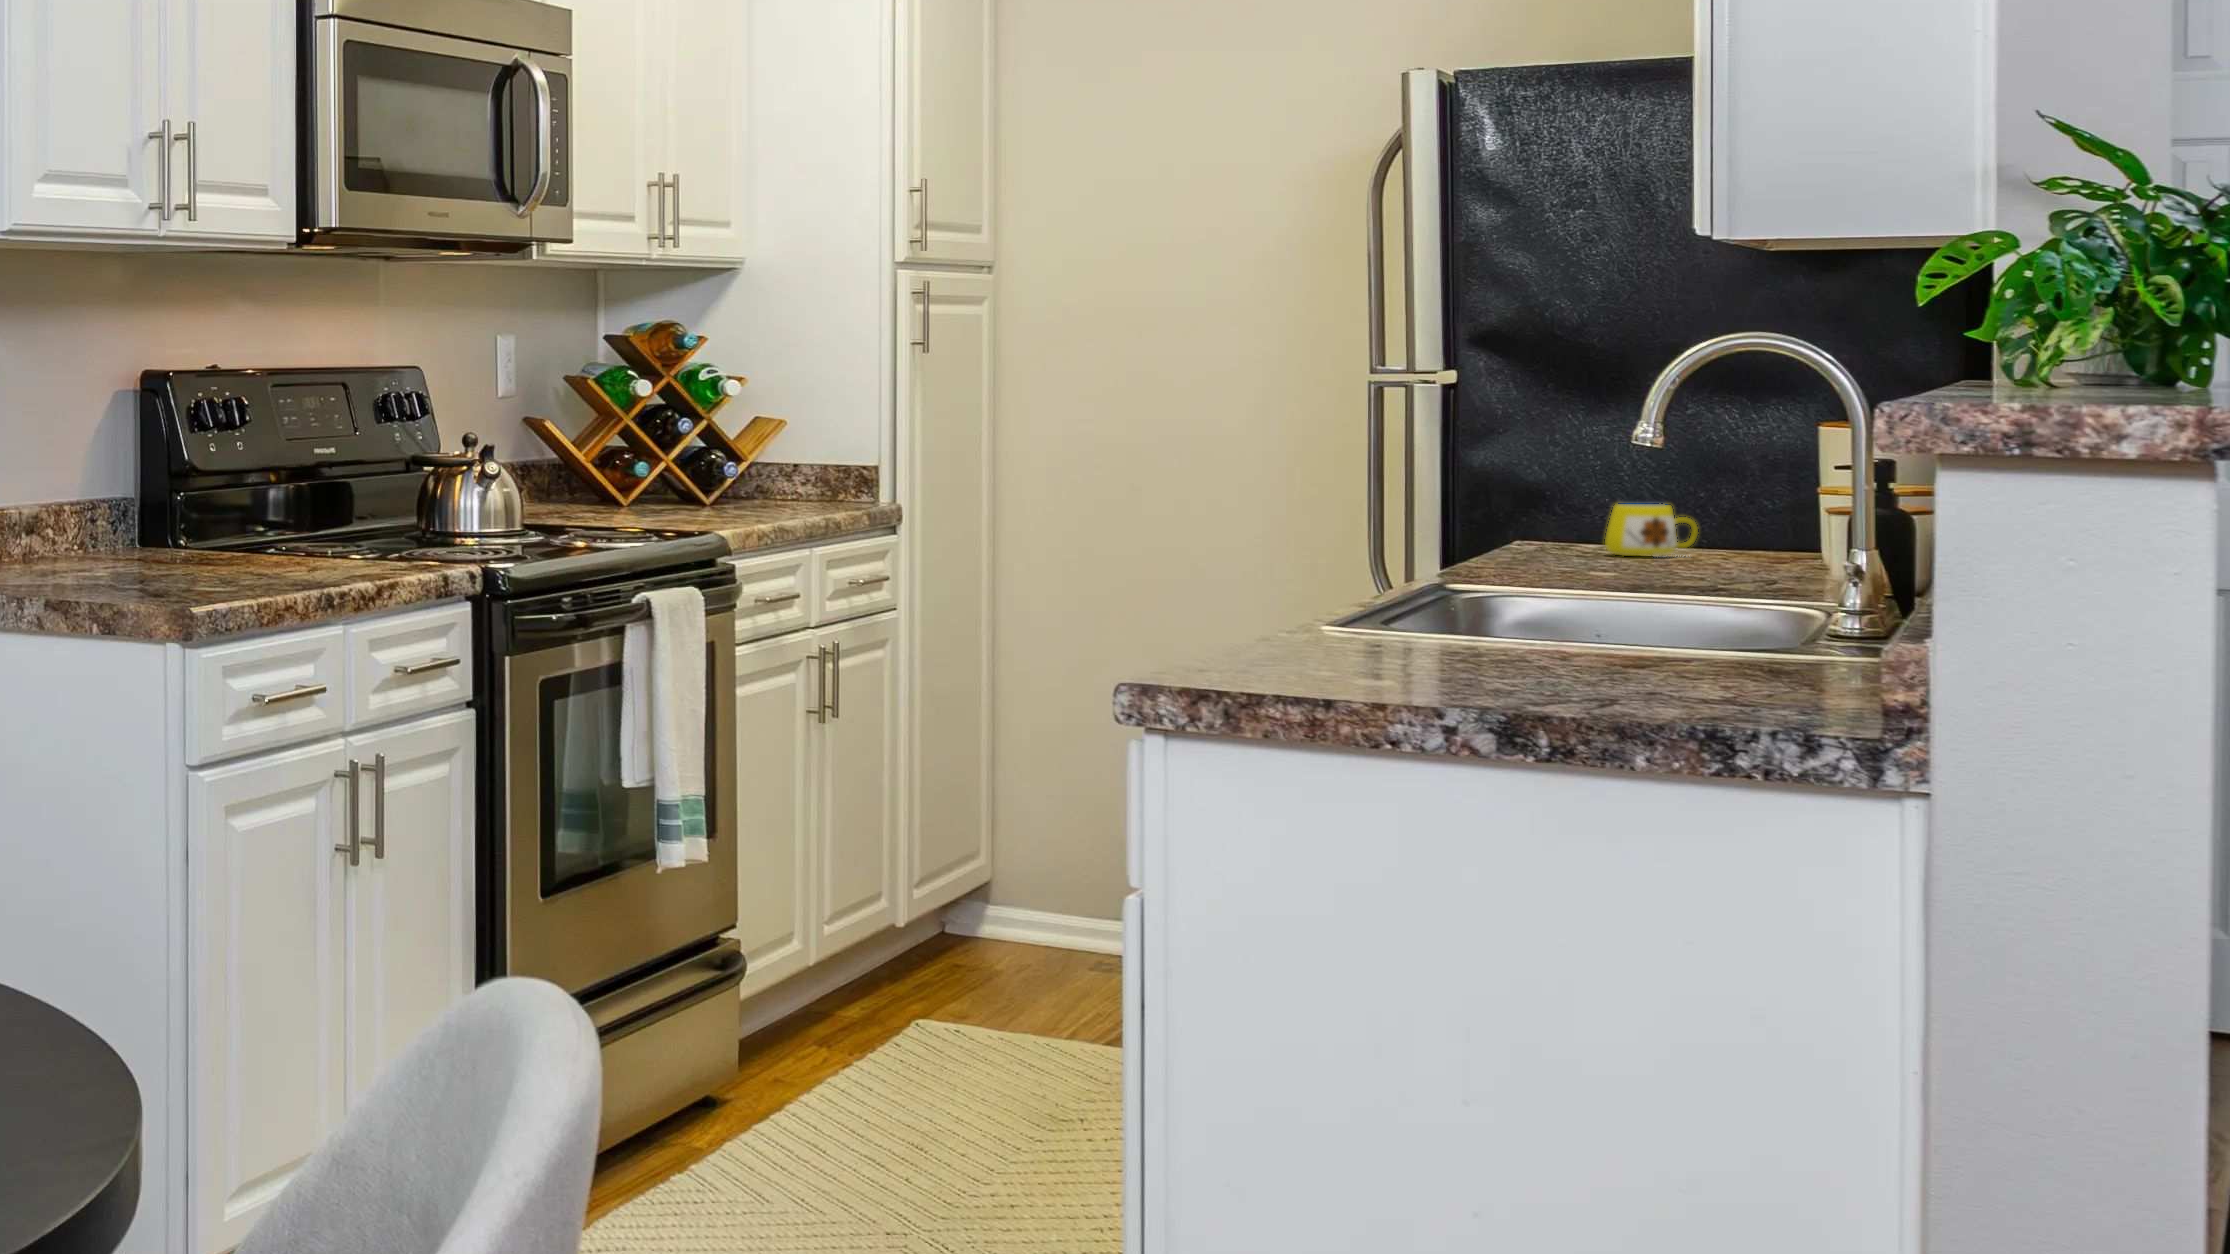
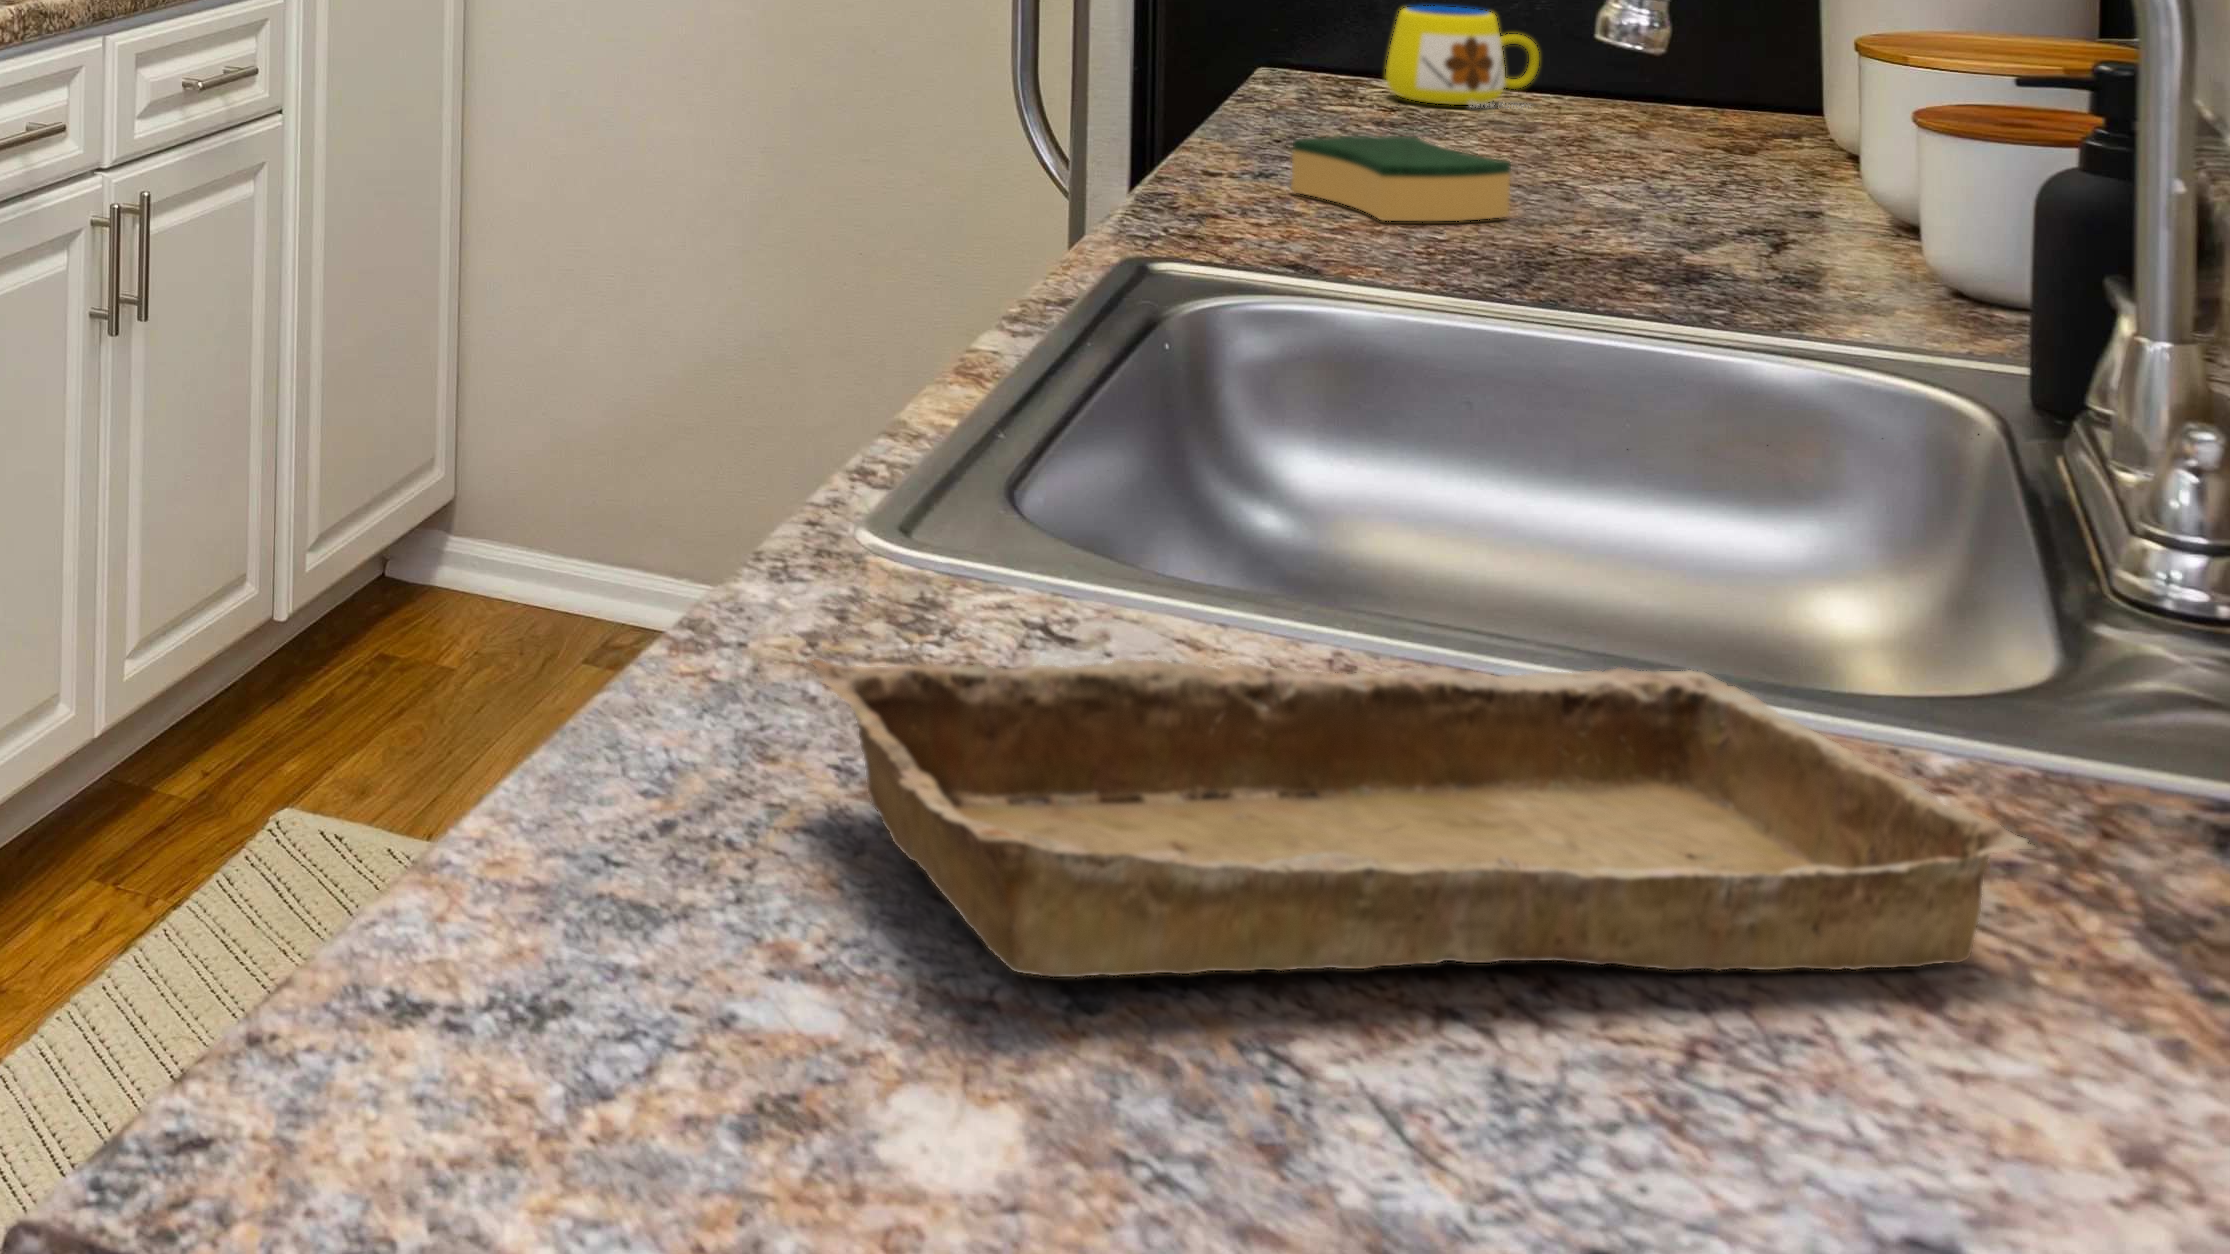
sponge: none [1545,547,1665,581] -> present [1291,136,1511,221]
tray: none [1358,617,1789,680] -> present [807,659,2034,977]

